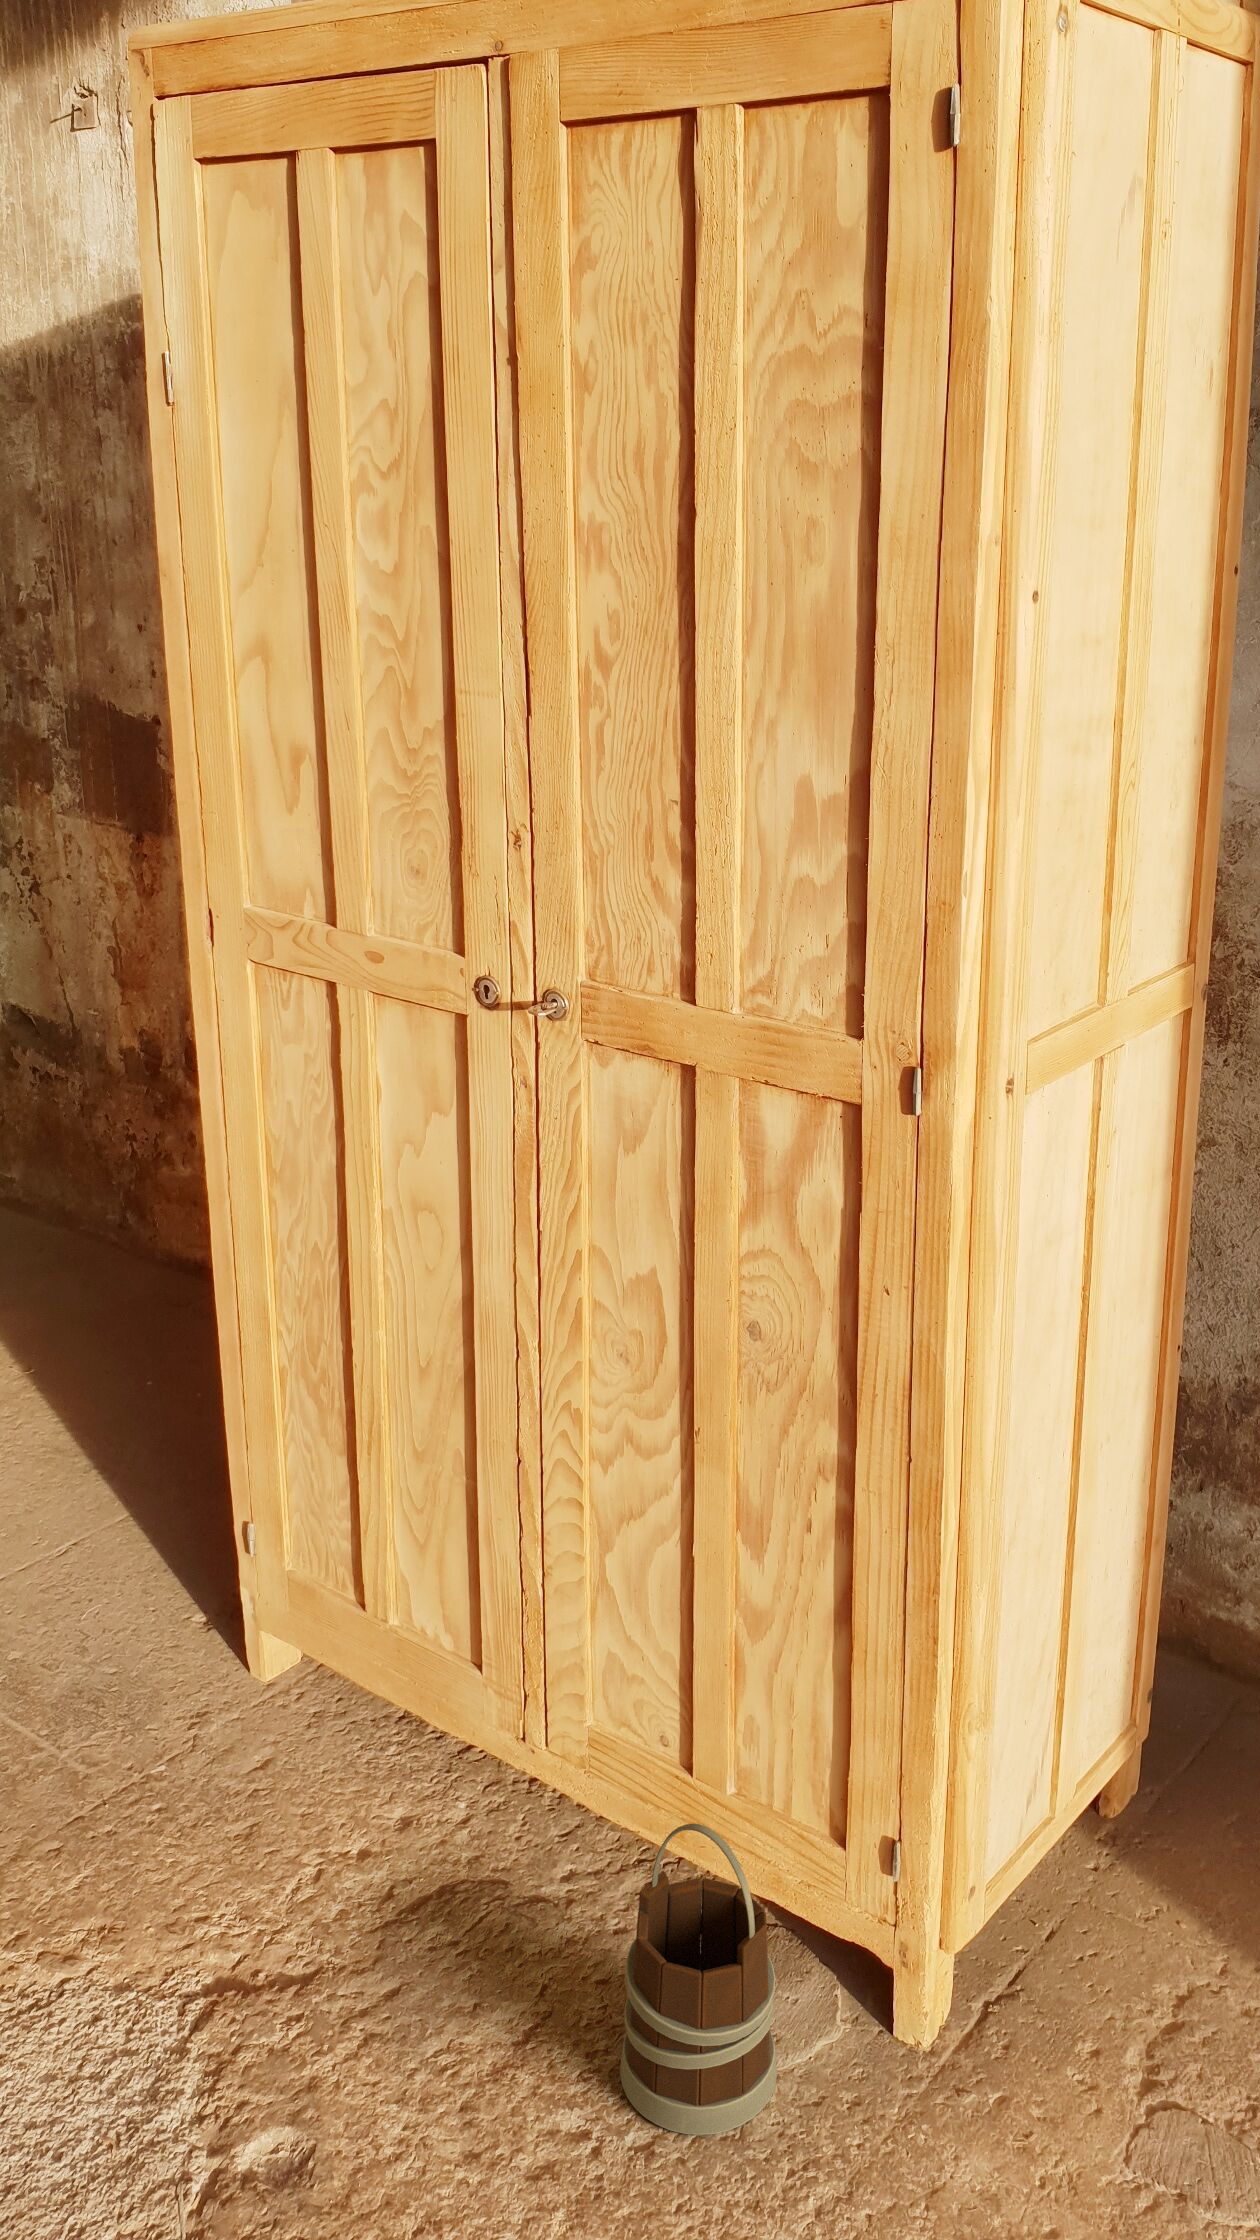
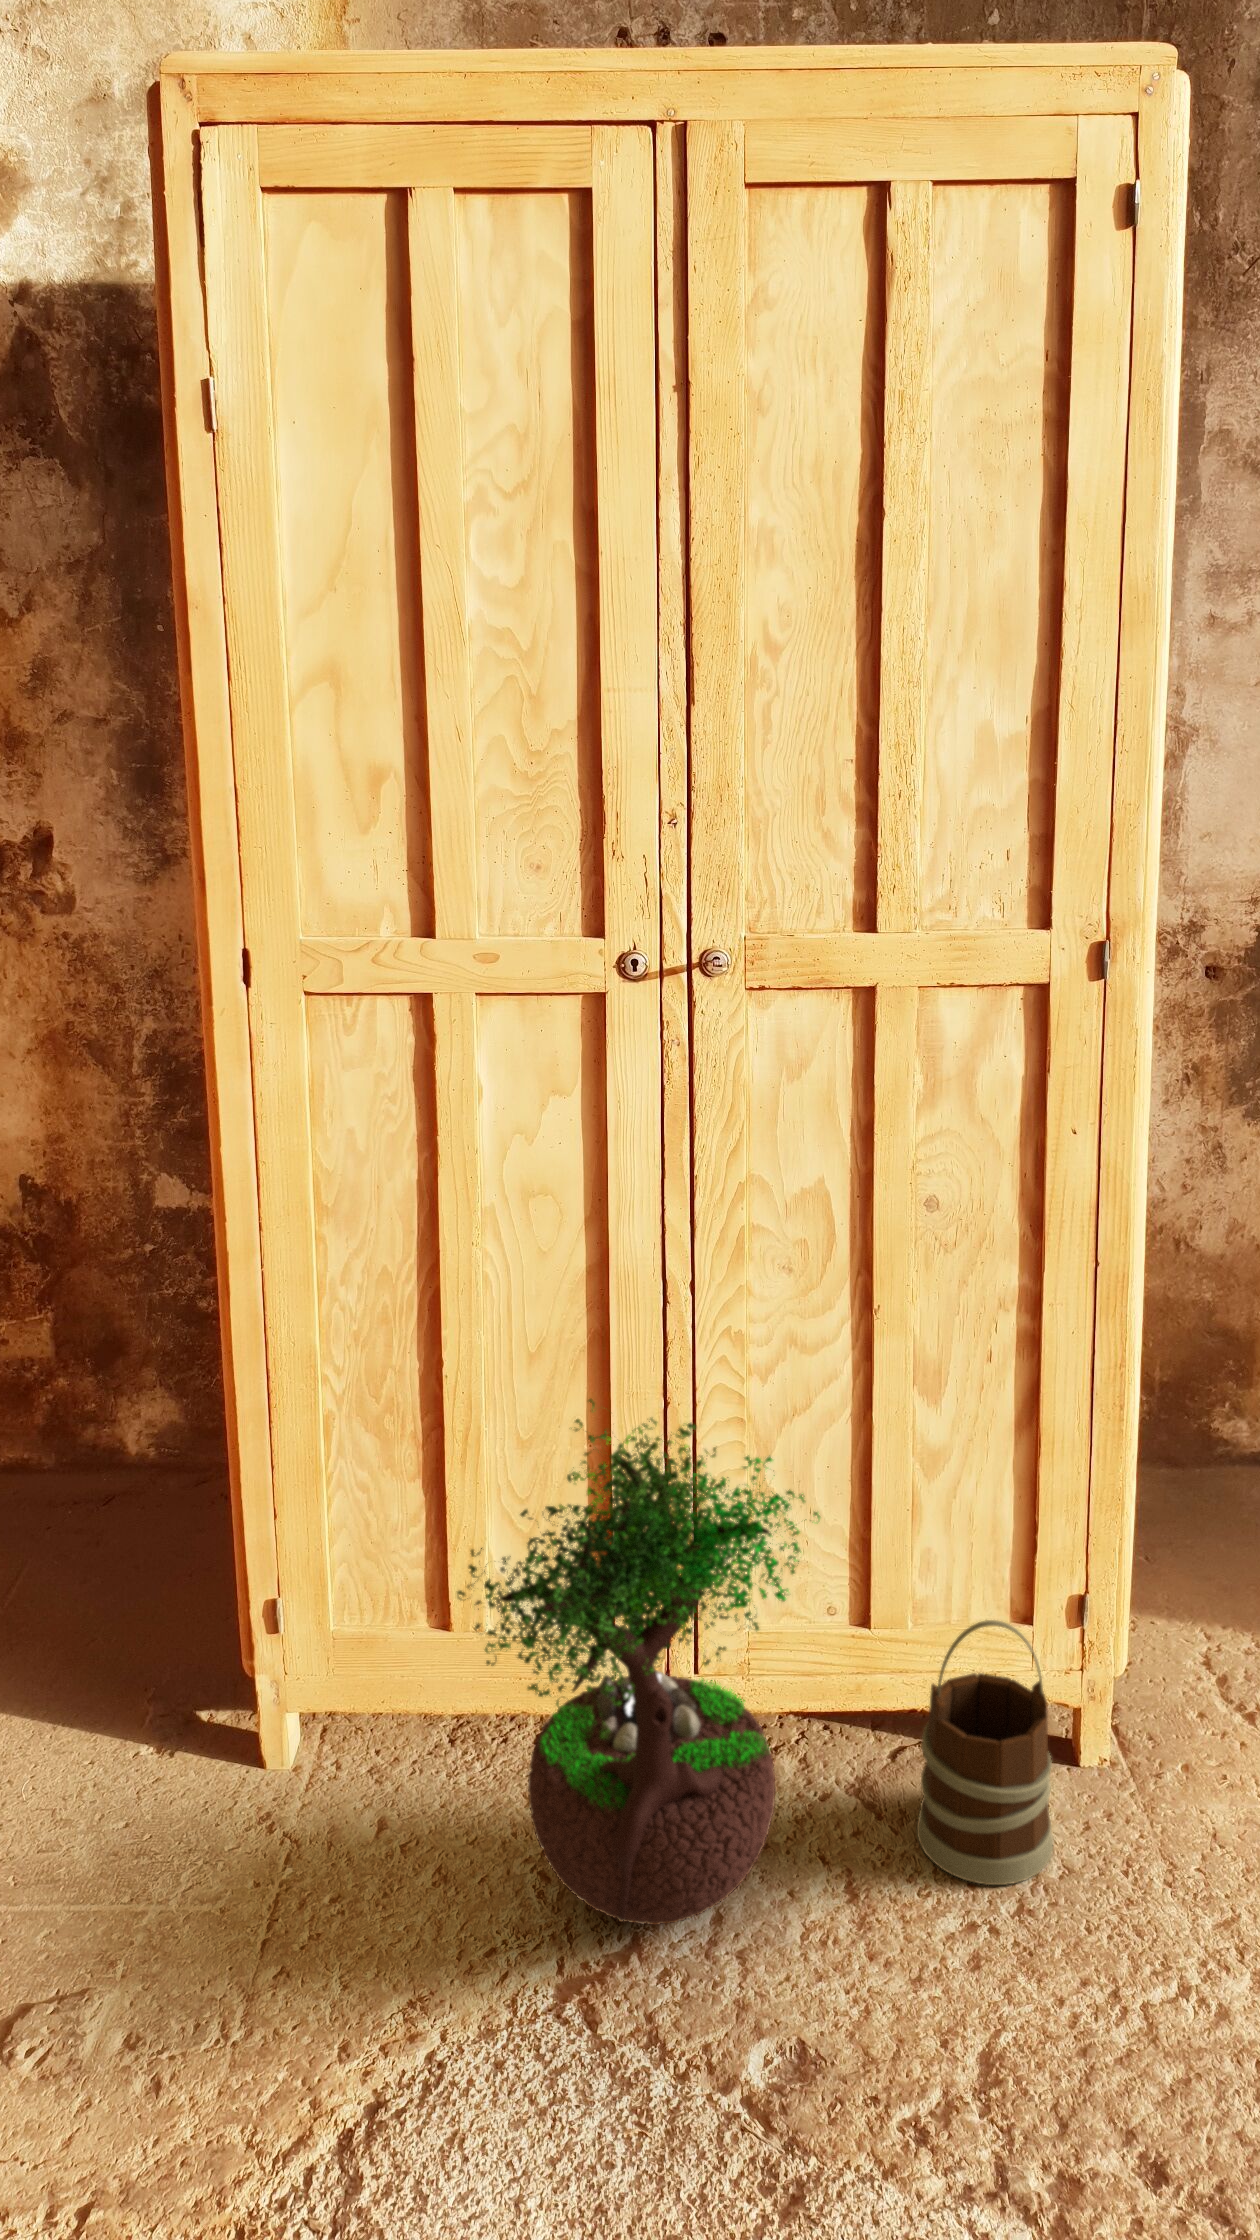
potted tree: none [76,1415,503,1980] -> present [457,1399,820,1925]

